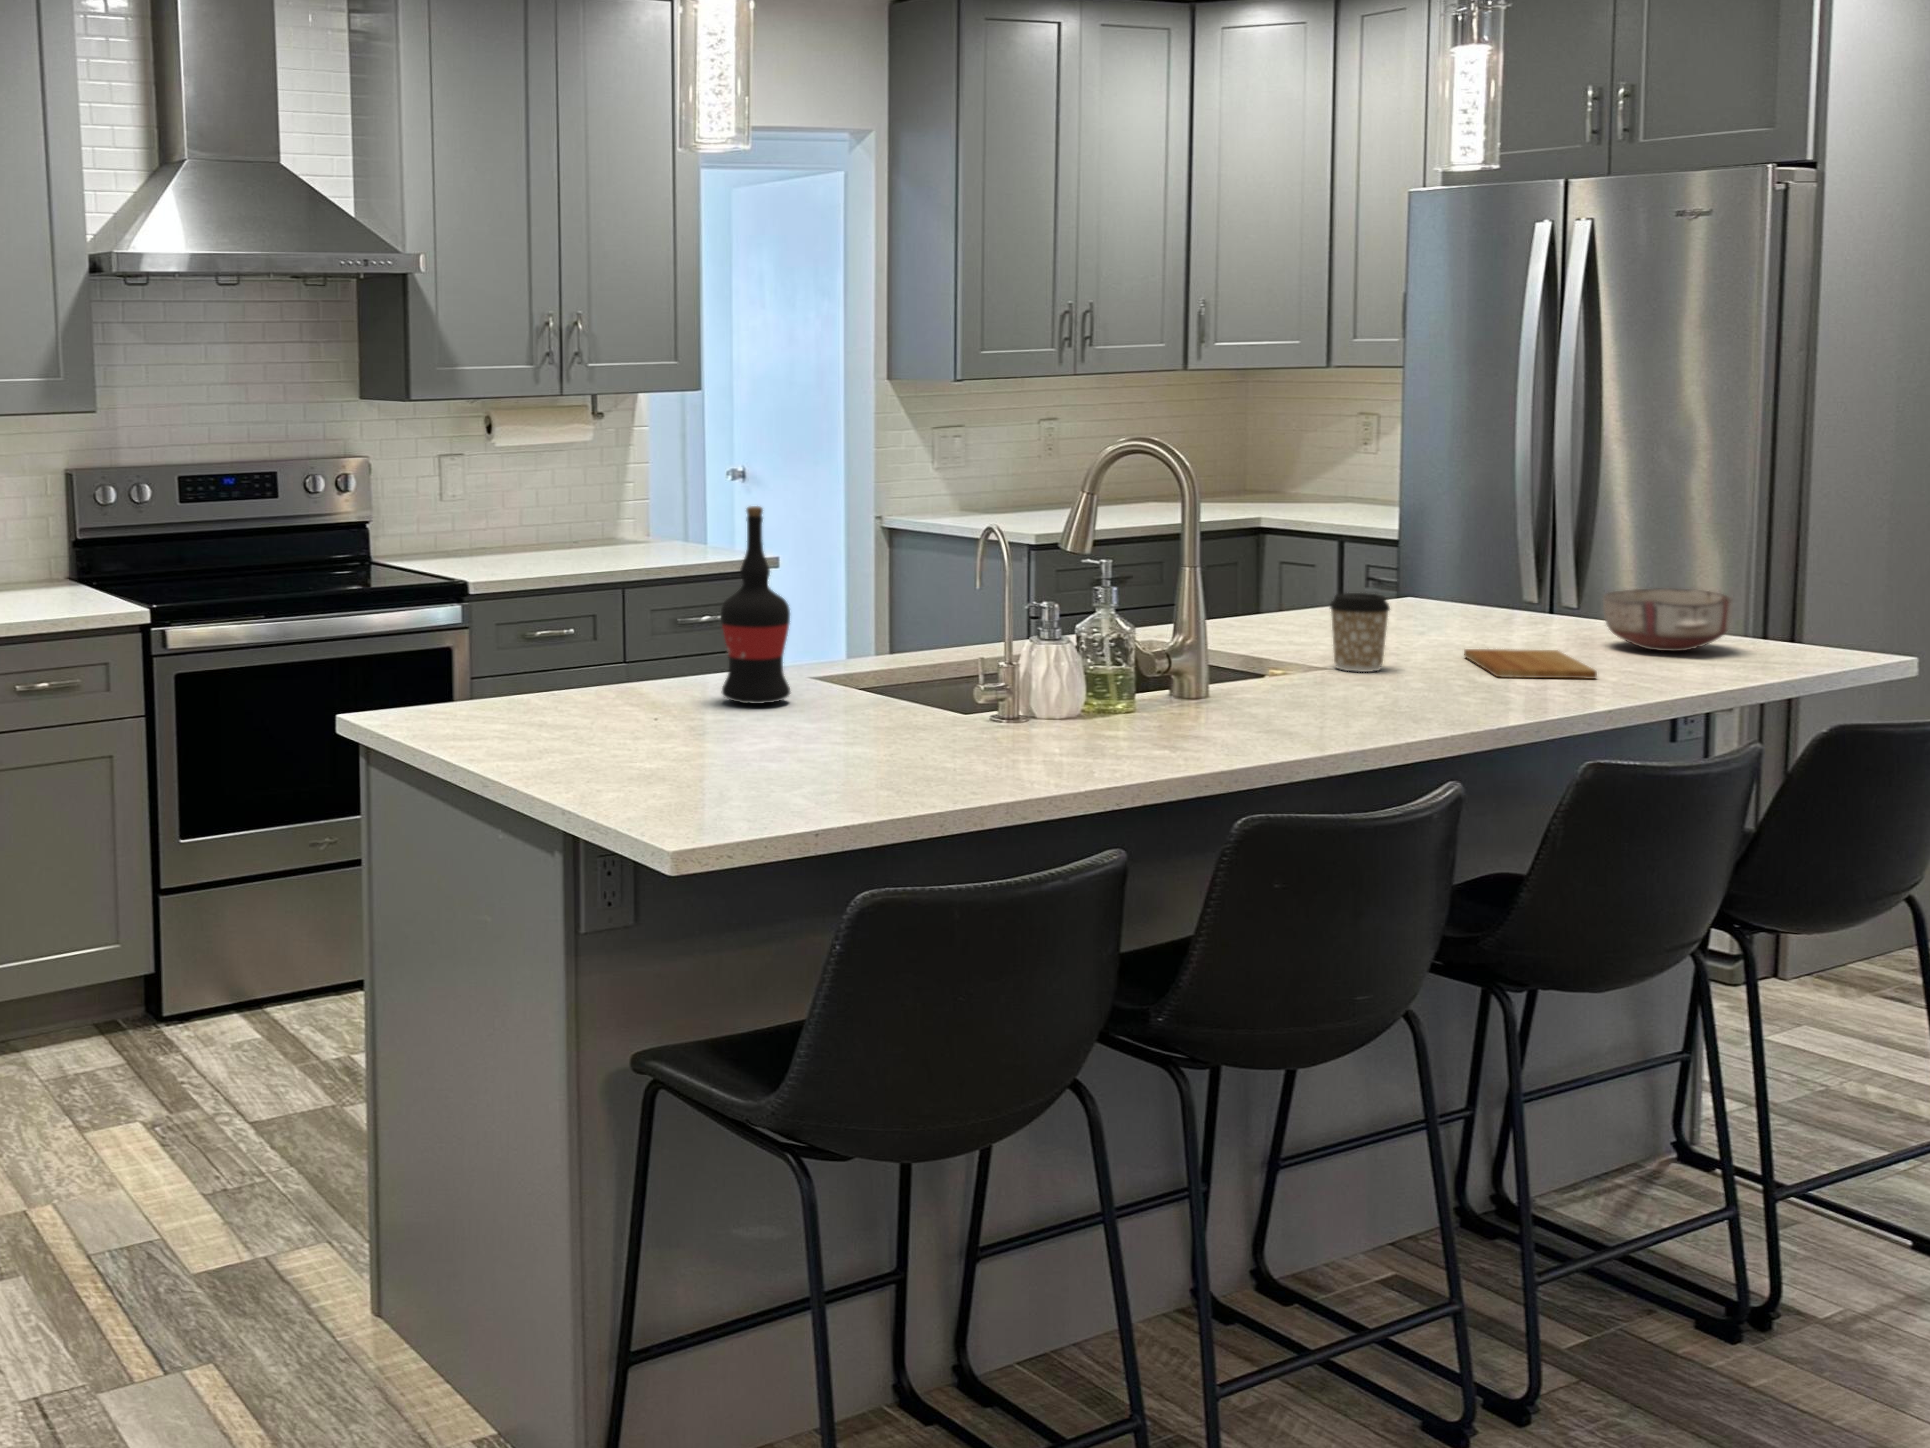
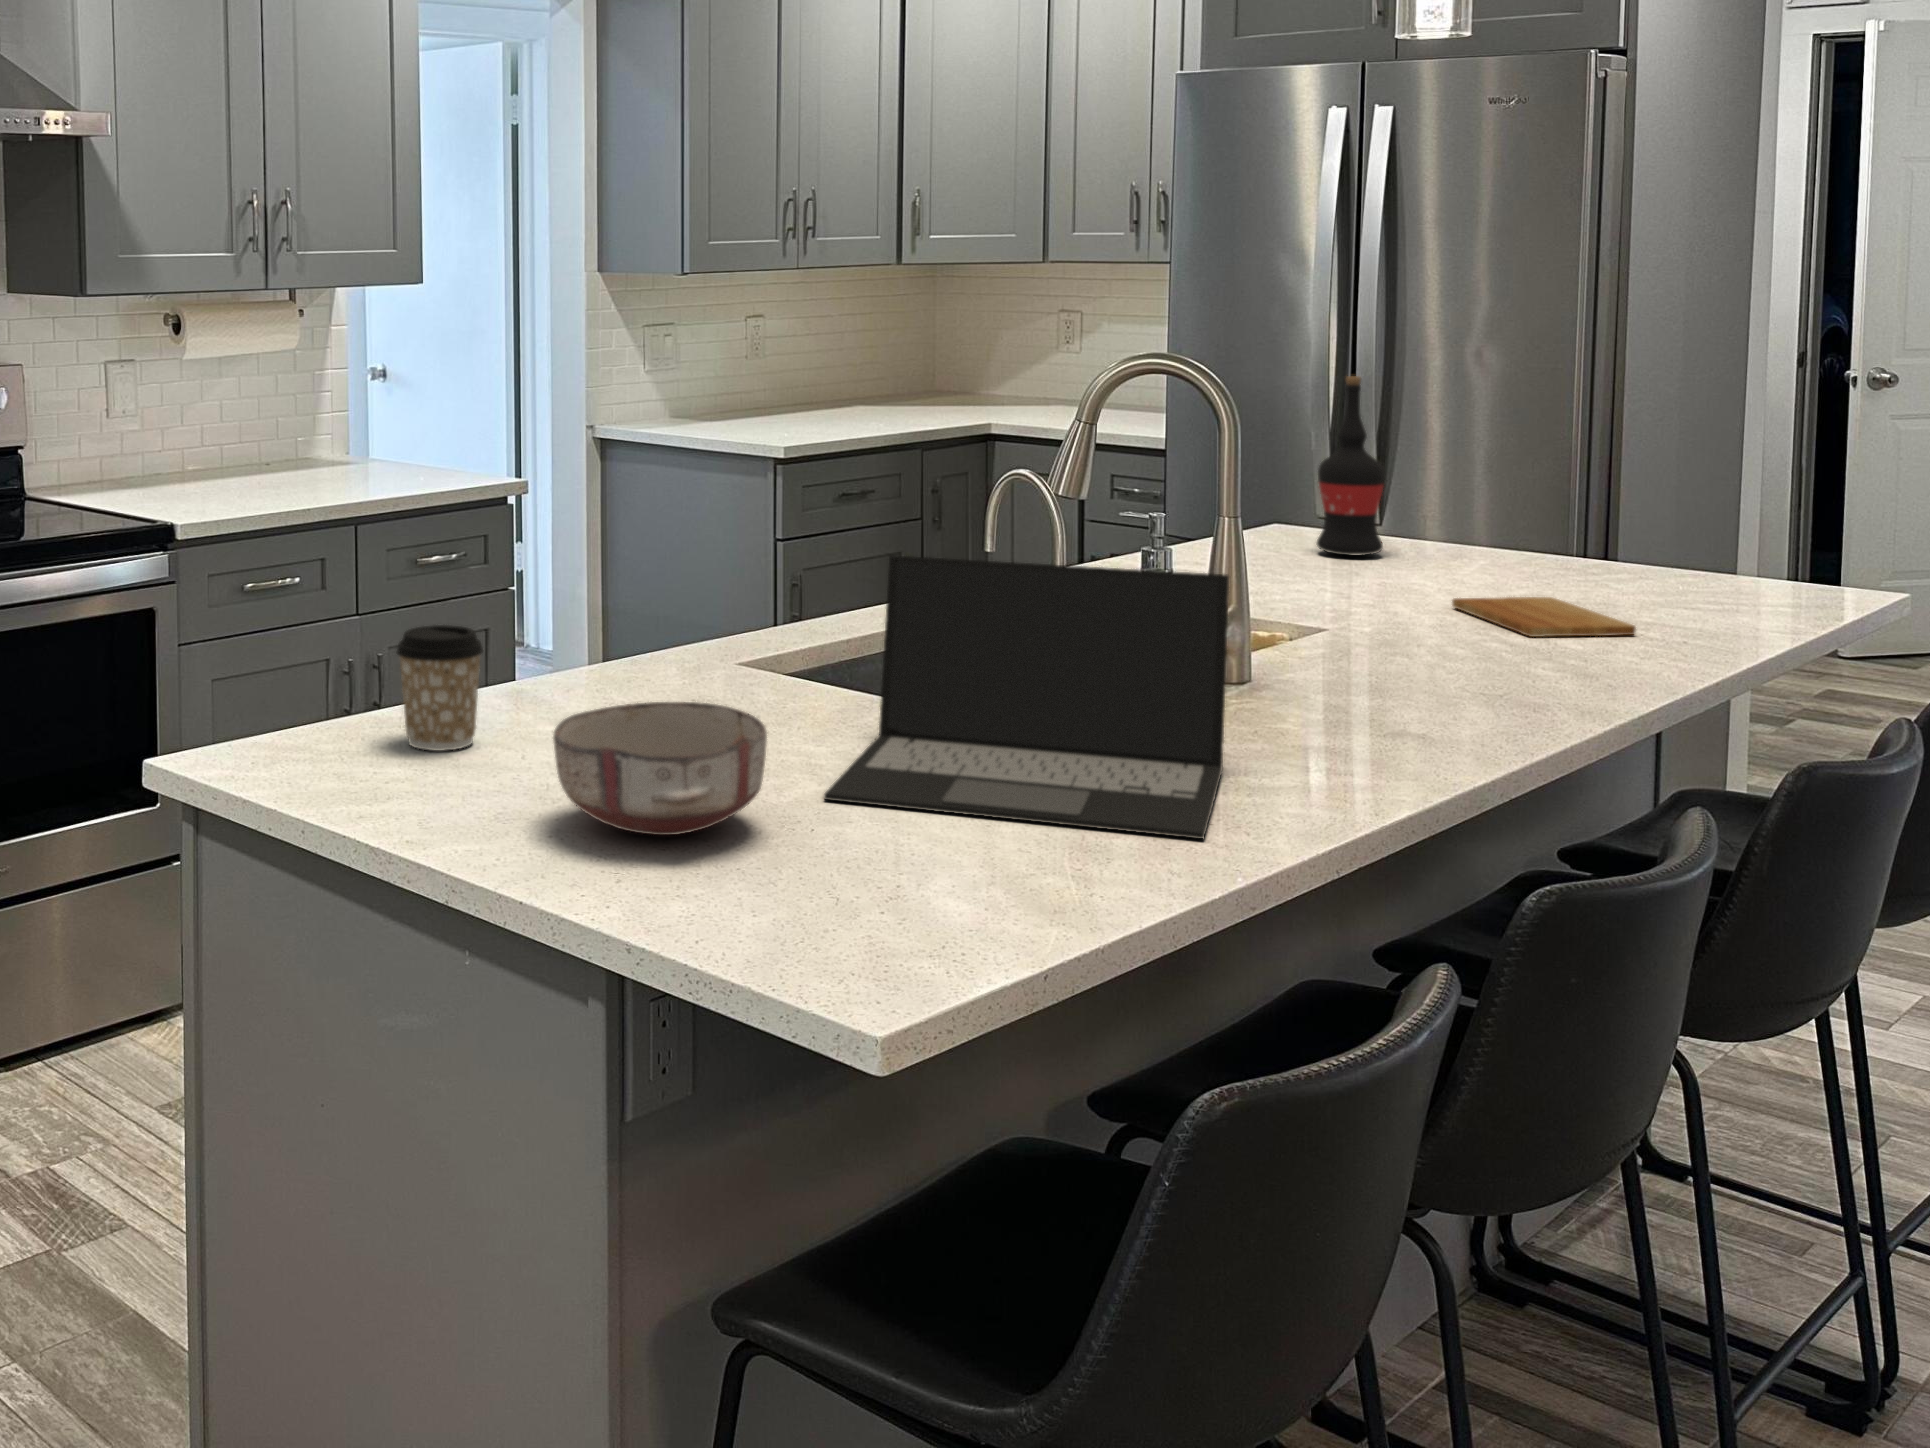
wine bottle: present [721,506,790,704] -> present [1317,376,1385,556]
laptop: none [773,585,1107,781] -> present [824,555,1229,839]
ceramic bowl: present [1603,589,1733,651] -> present [553,702,767,835]
coffee cup: present [1330,593,1390,672] -> present [397,625,483,751]

